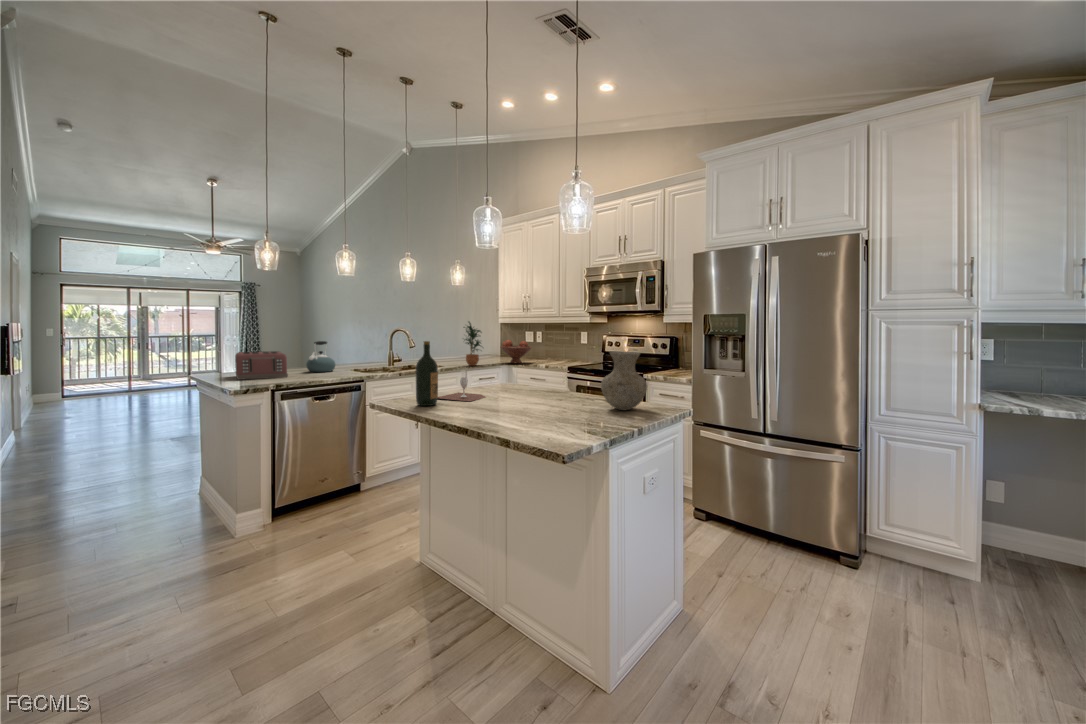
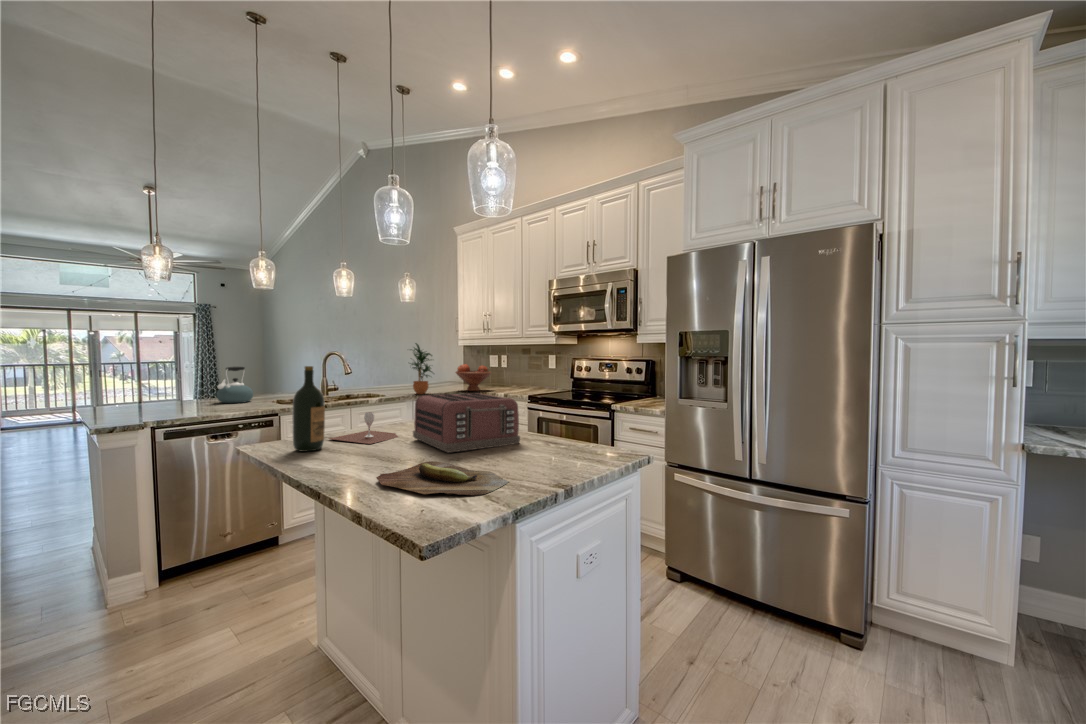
toaster: present [235,351,288,380] -> present [413,393,520,453]
vase: present [601,352,647,410] -> none [532,379,592,457]
cutting board: none [500,412,595,431] -> present [376,461,509,495]

